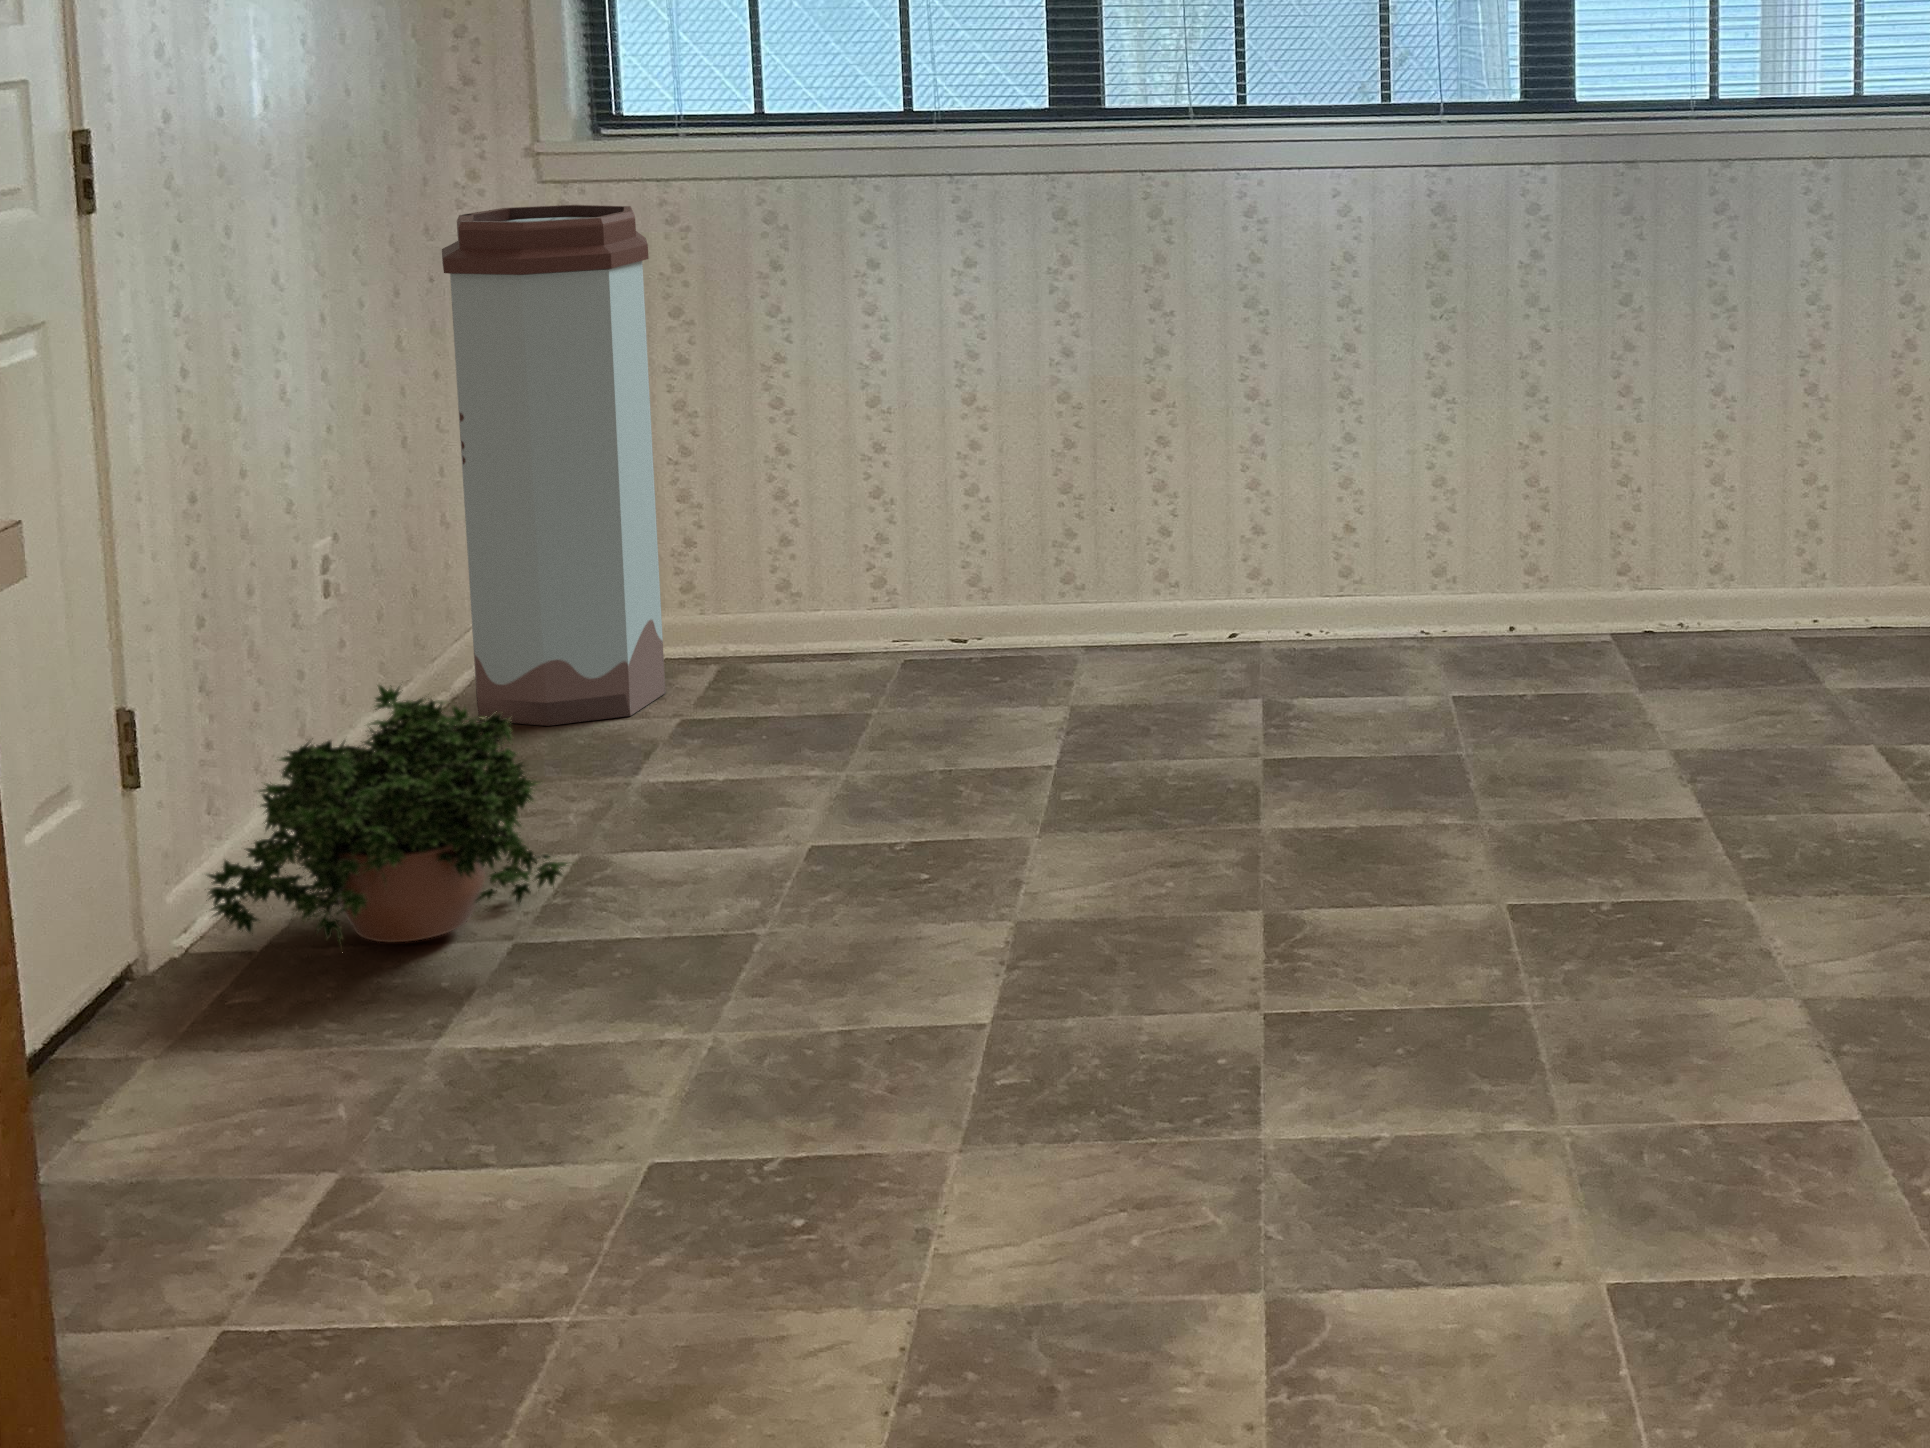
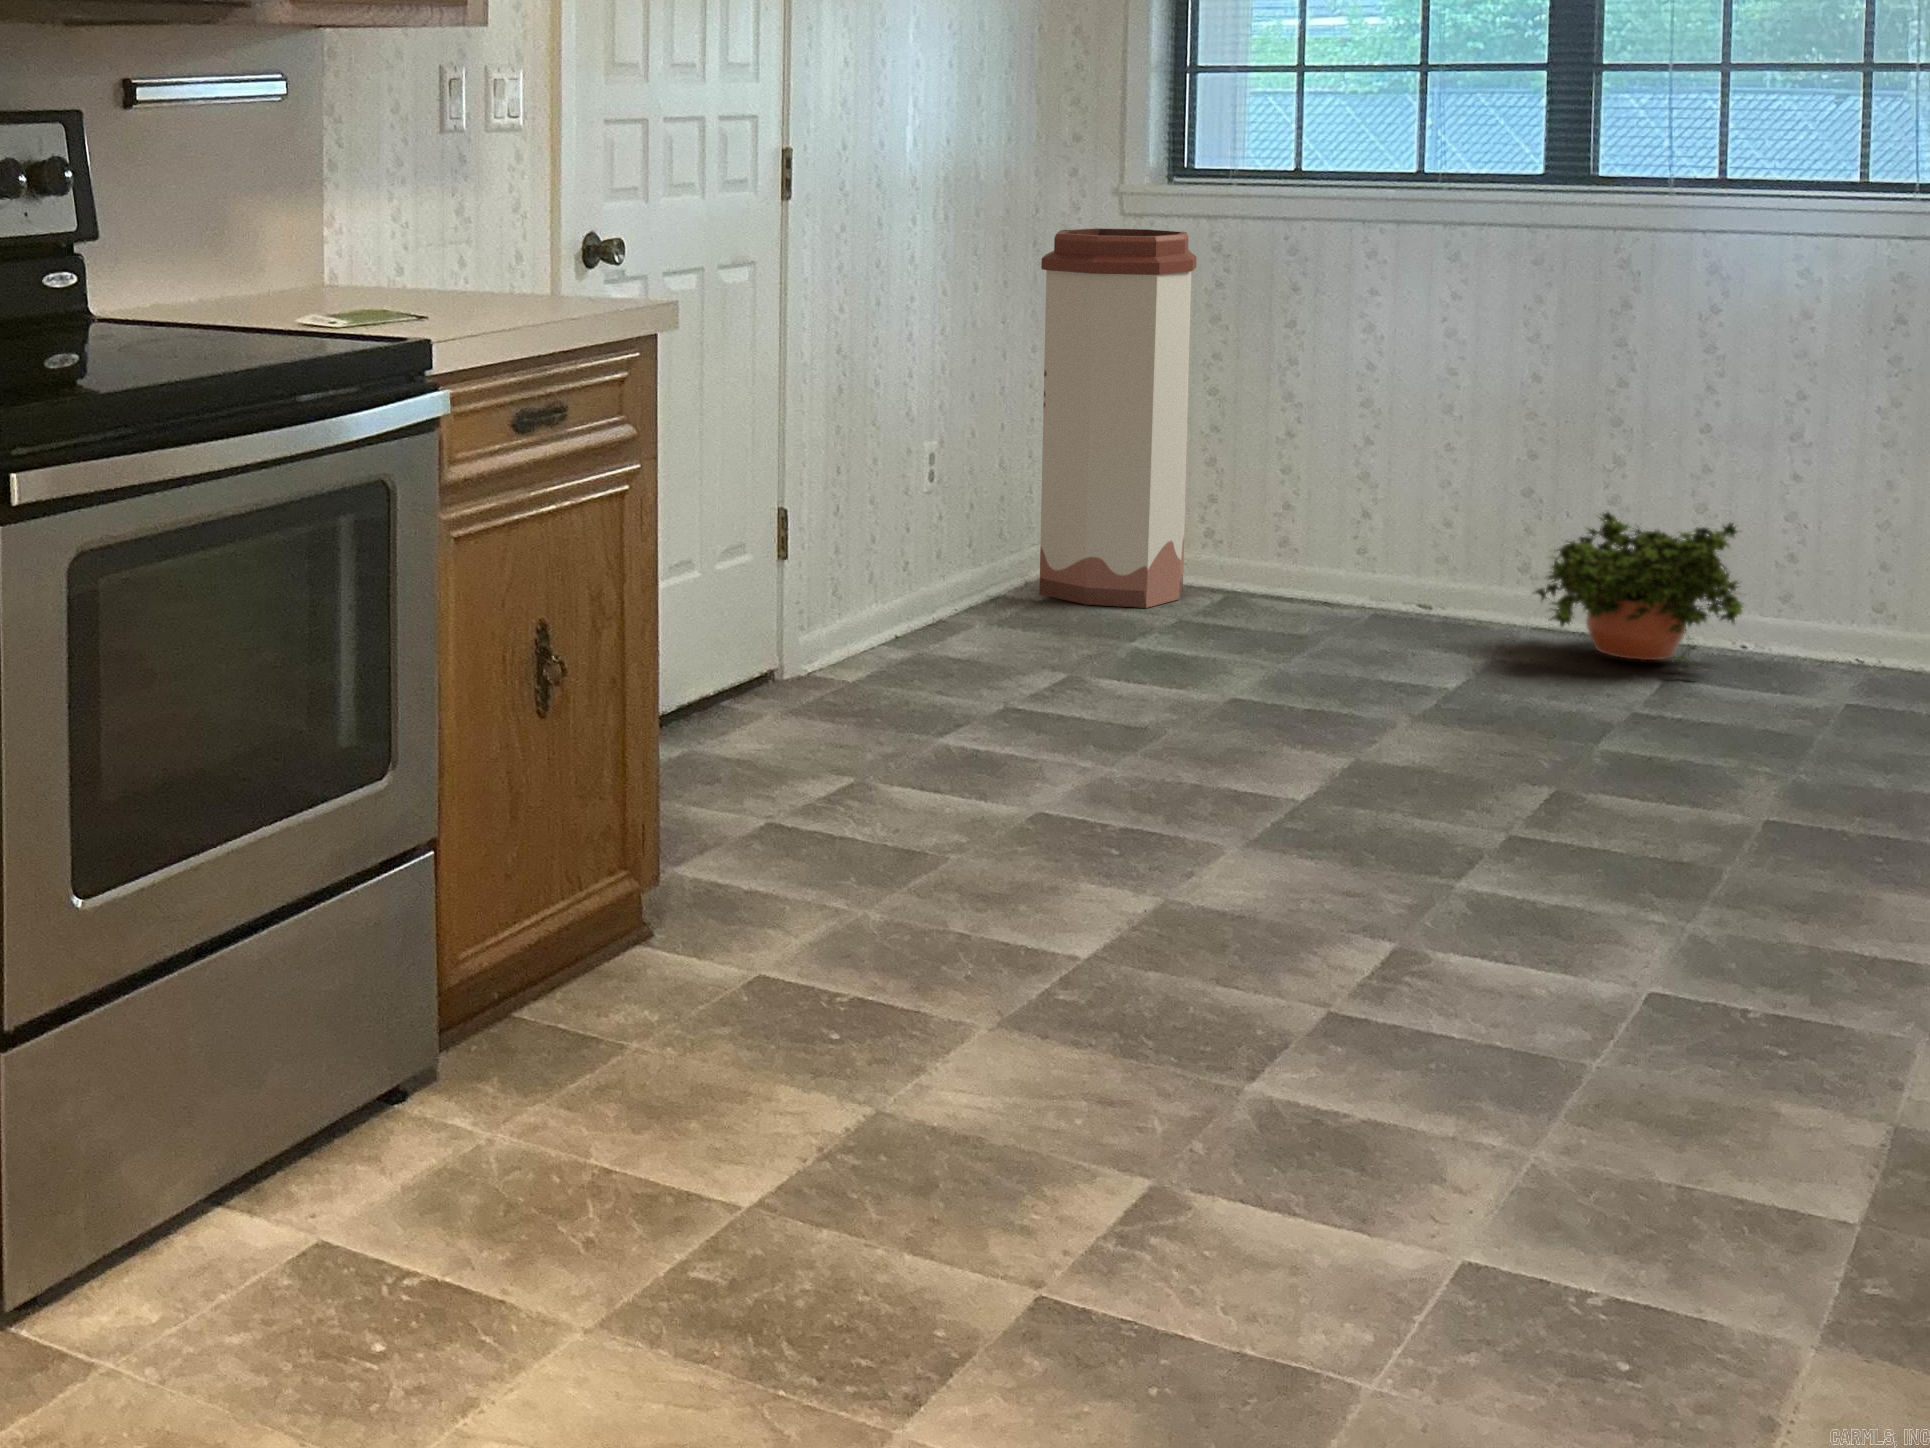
potted plant: present [207,685,567,942] -> present [1533,512,1745,672]

